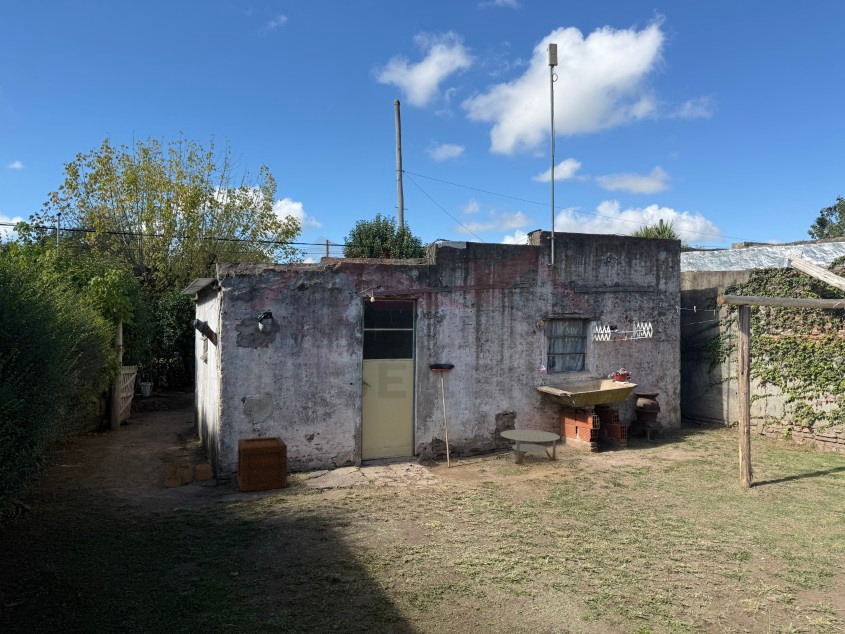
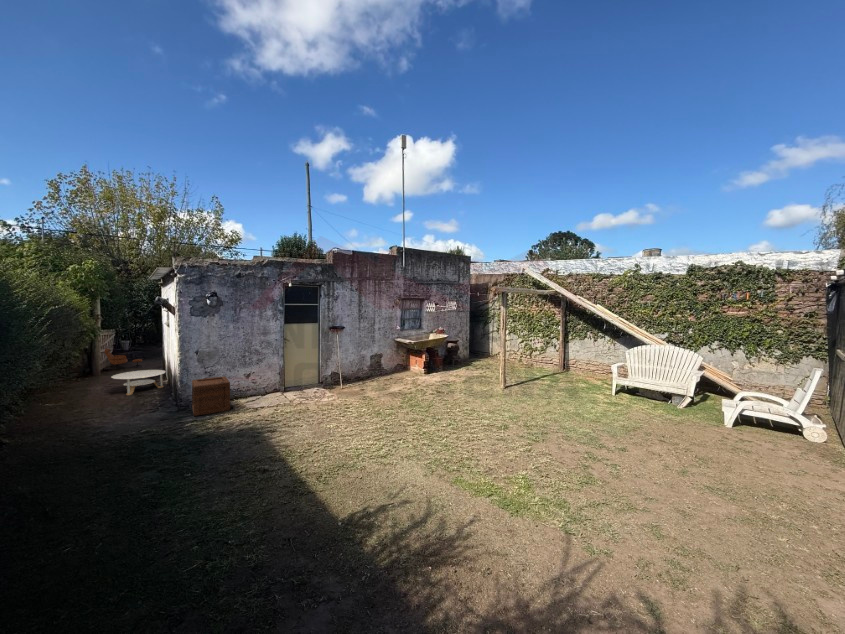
lounge chair: none [126,391,170,422] -> present [105,348,142,370]
round table: present [500,430,560,464] -> present [112,370,166,395]
woven basket: present [165,462,212,487] -> none [130,396,172,418]

